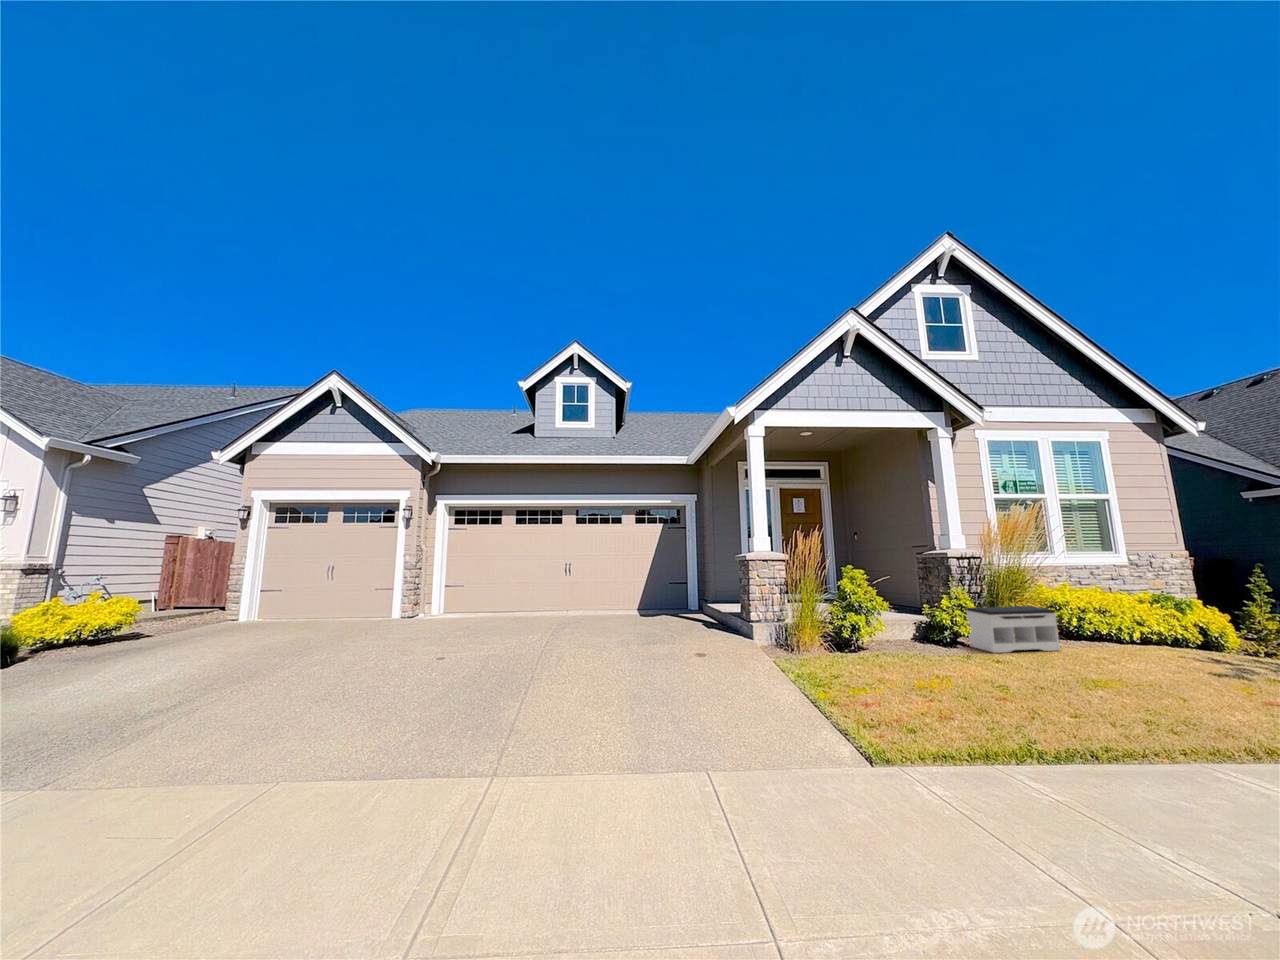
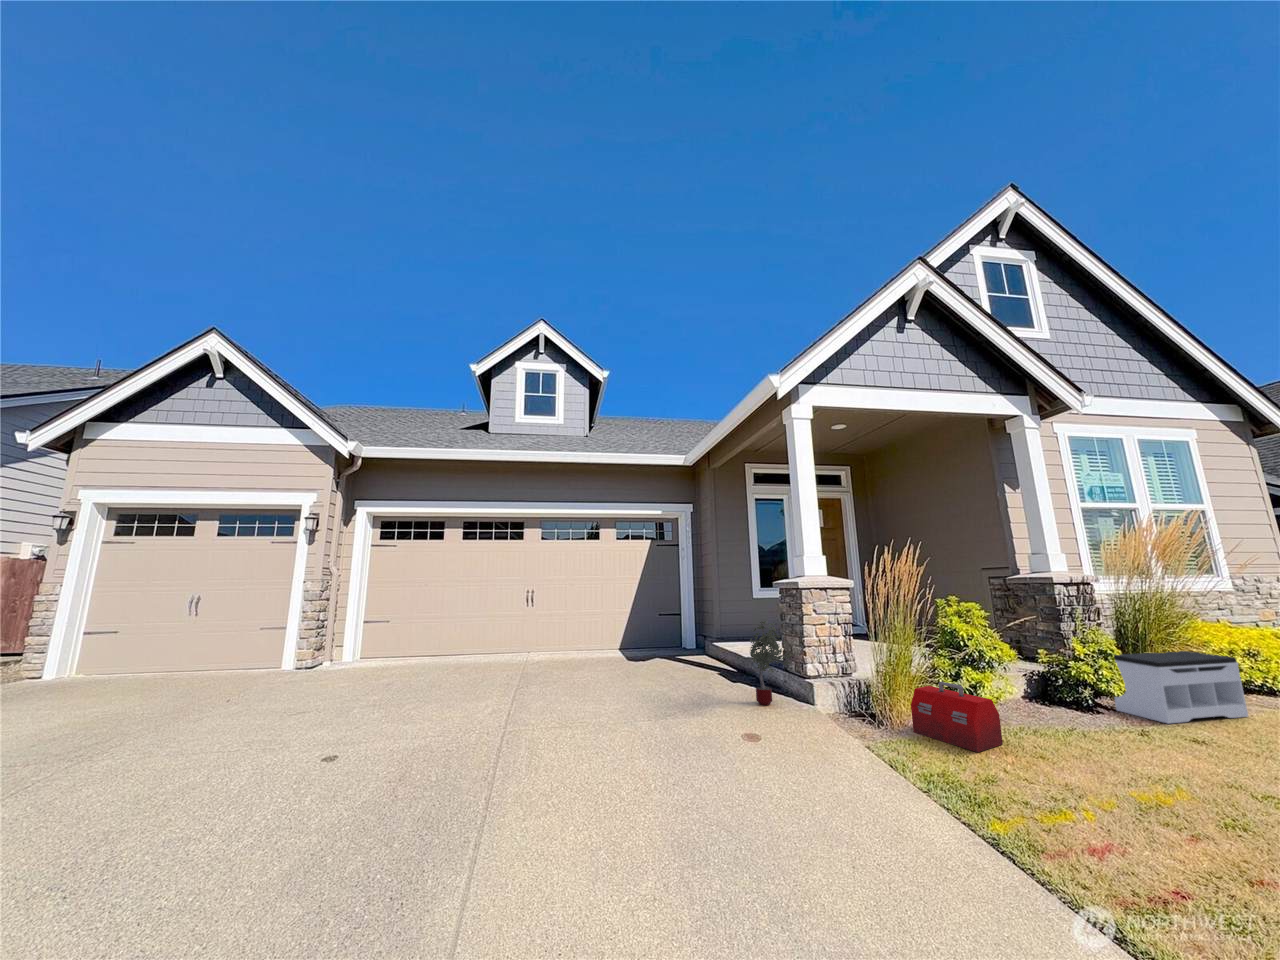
potted tree: none [711,583,742,640] -> present [750,621,792,705]
toolbox: none [811,621,864,663] -> present [911,682,1003,752]

